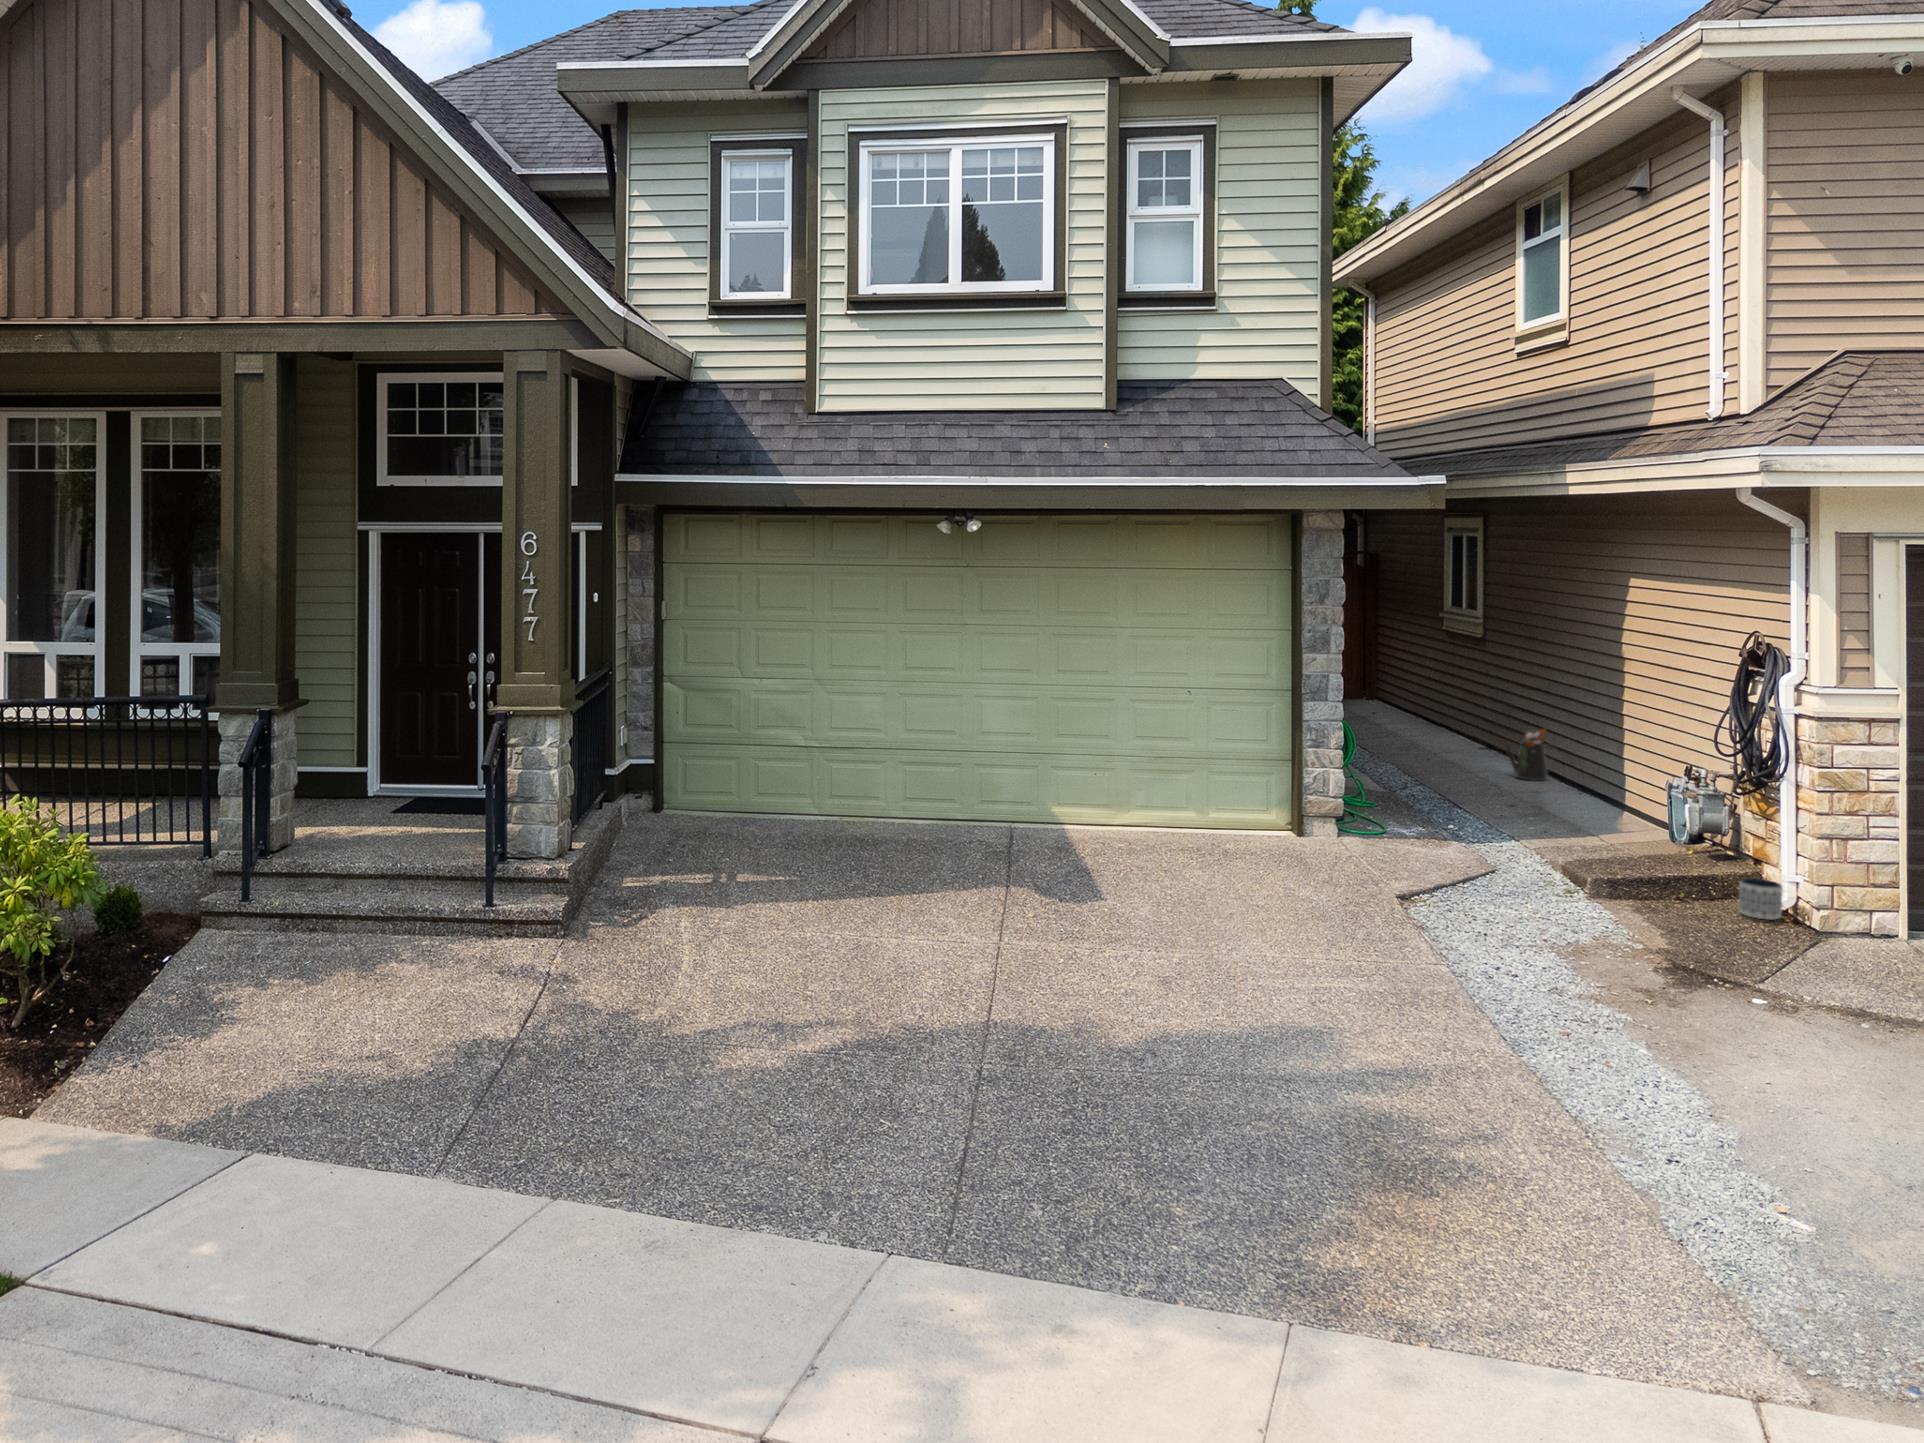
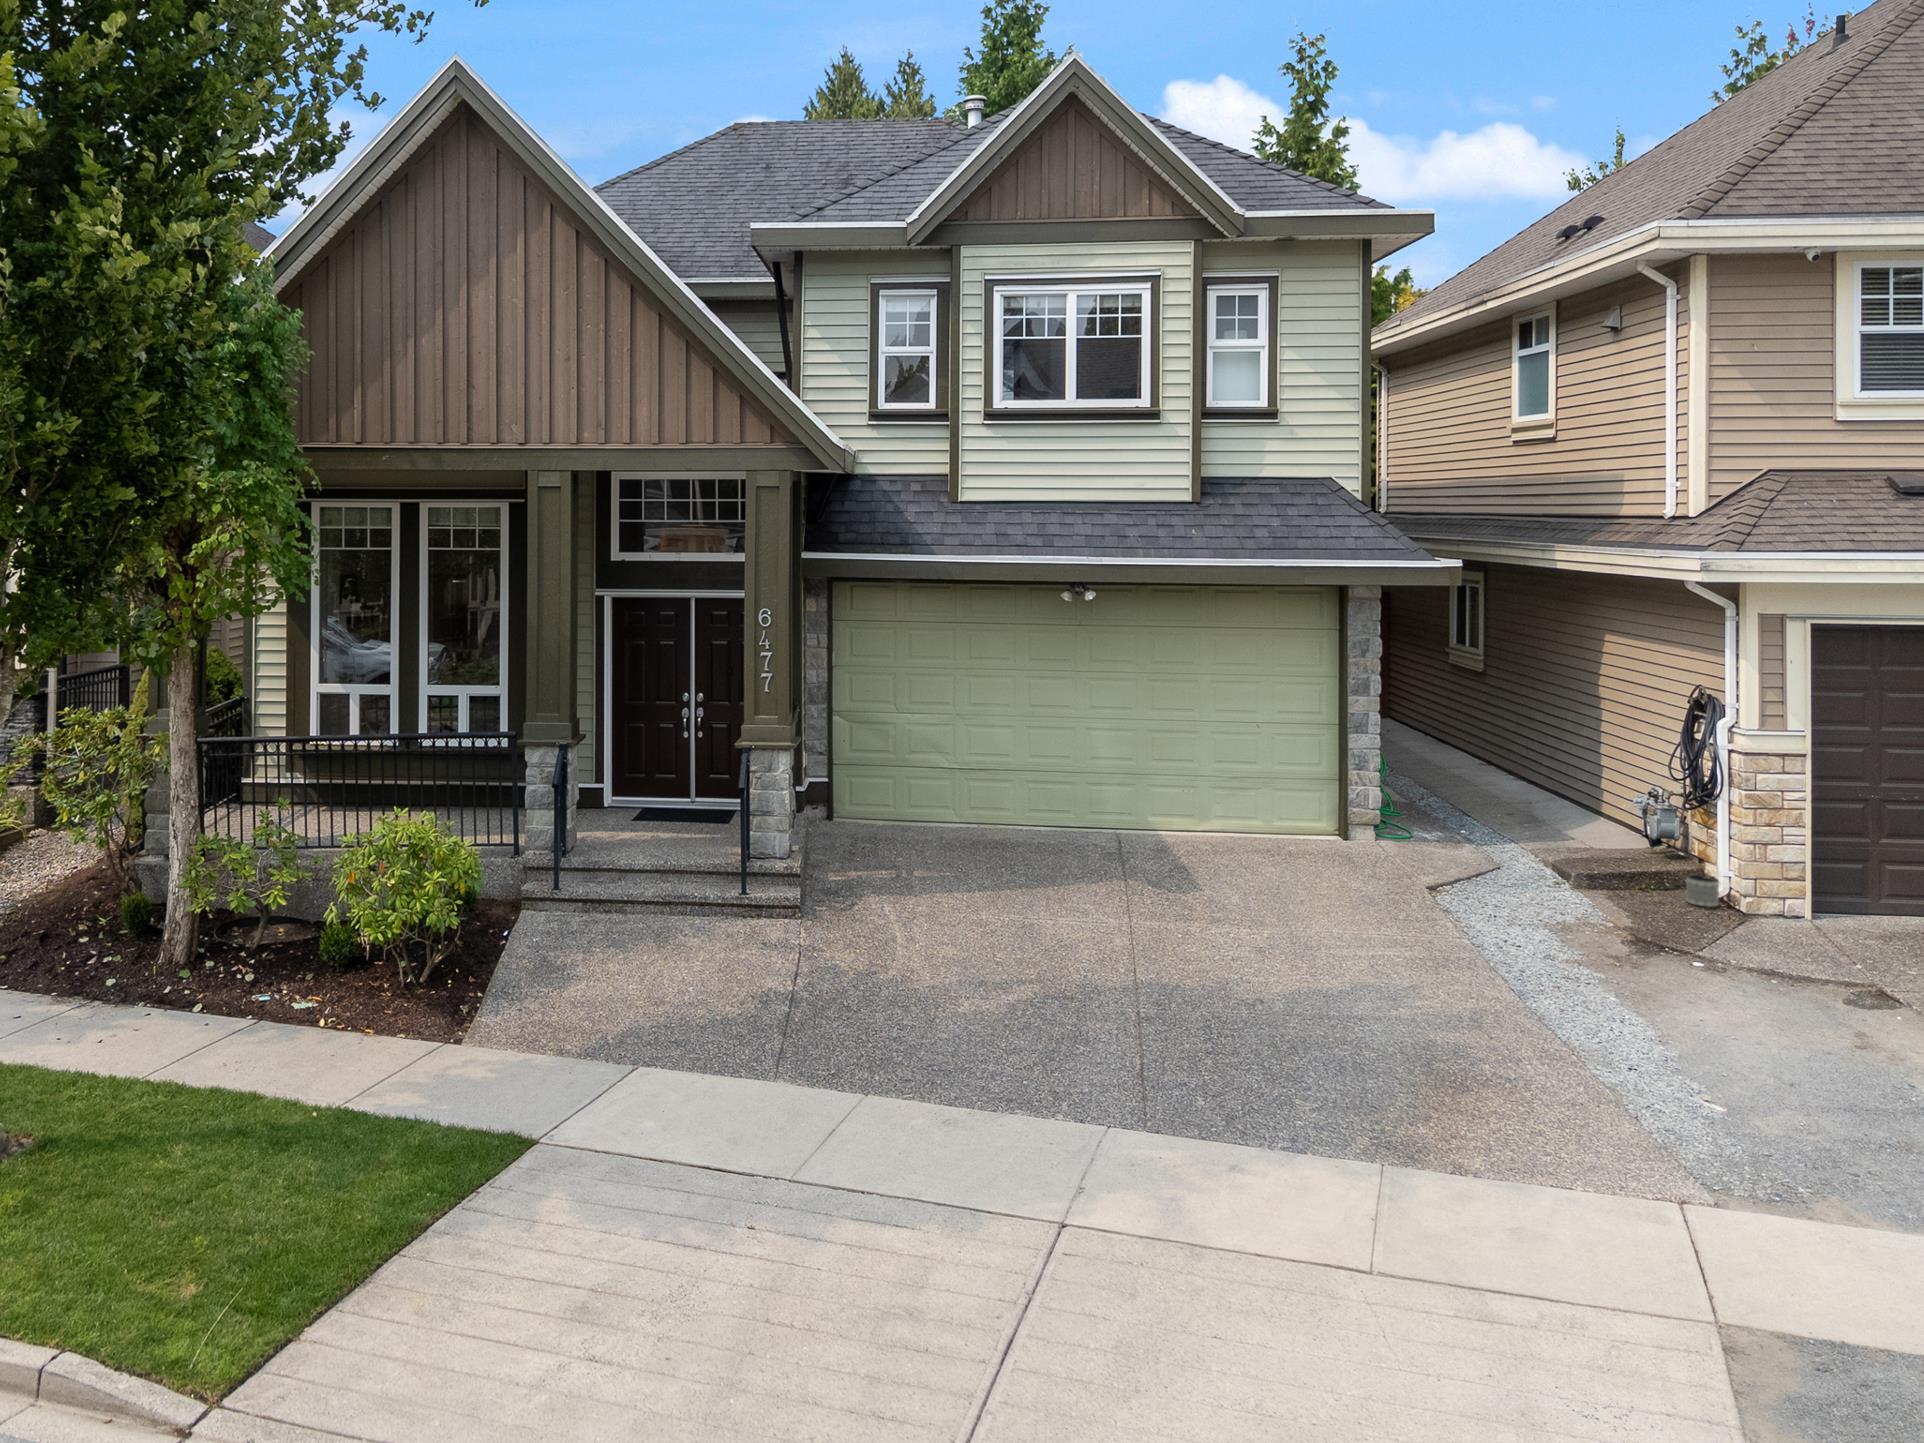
watering can: present [1505,729,1548,781] -> none [1502,750,1545,794]

